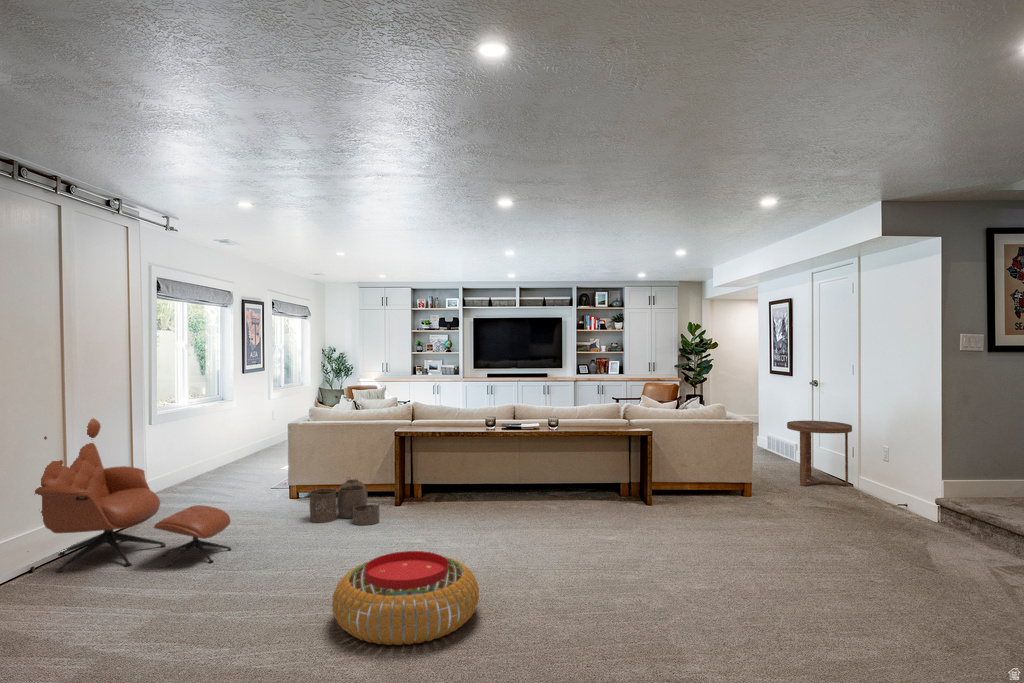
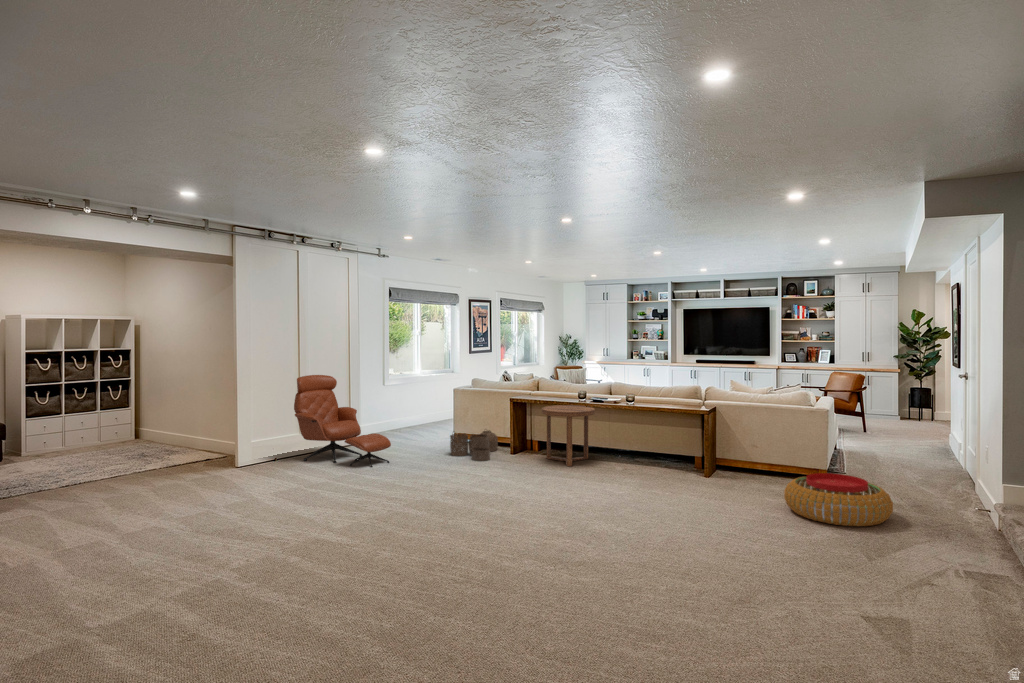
side table: present [787,421,852,486] -> present [542,405,595,466]
pouf: present [332,551,479,645] -> present [784,473,893,526]

